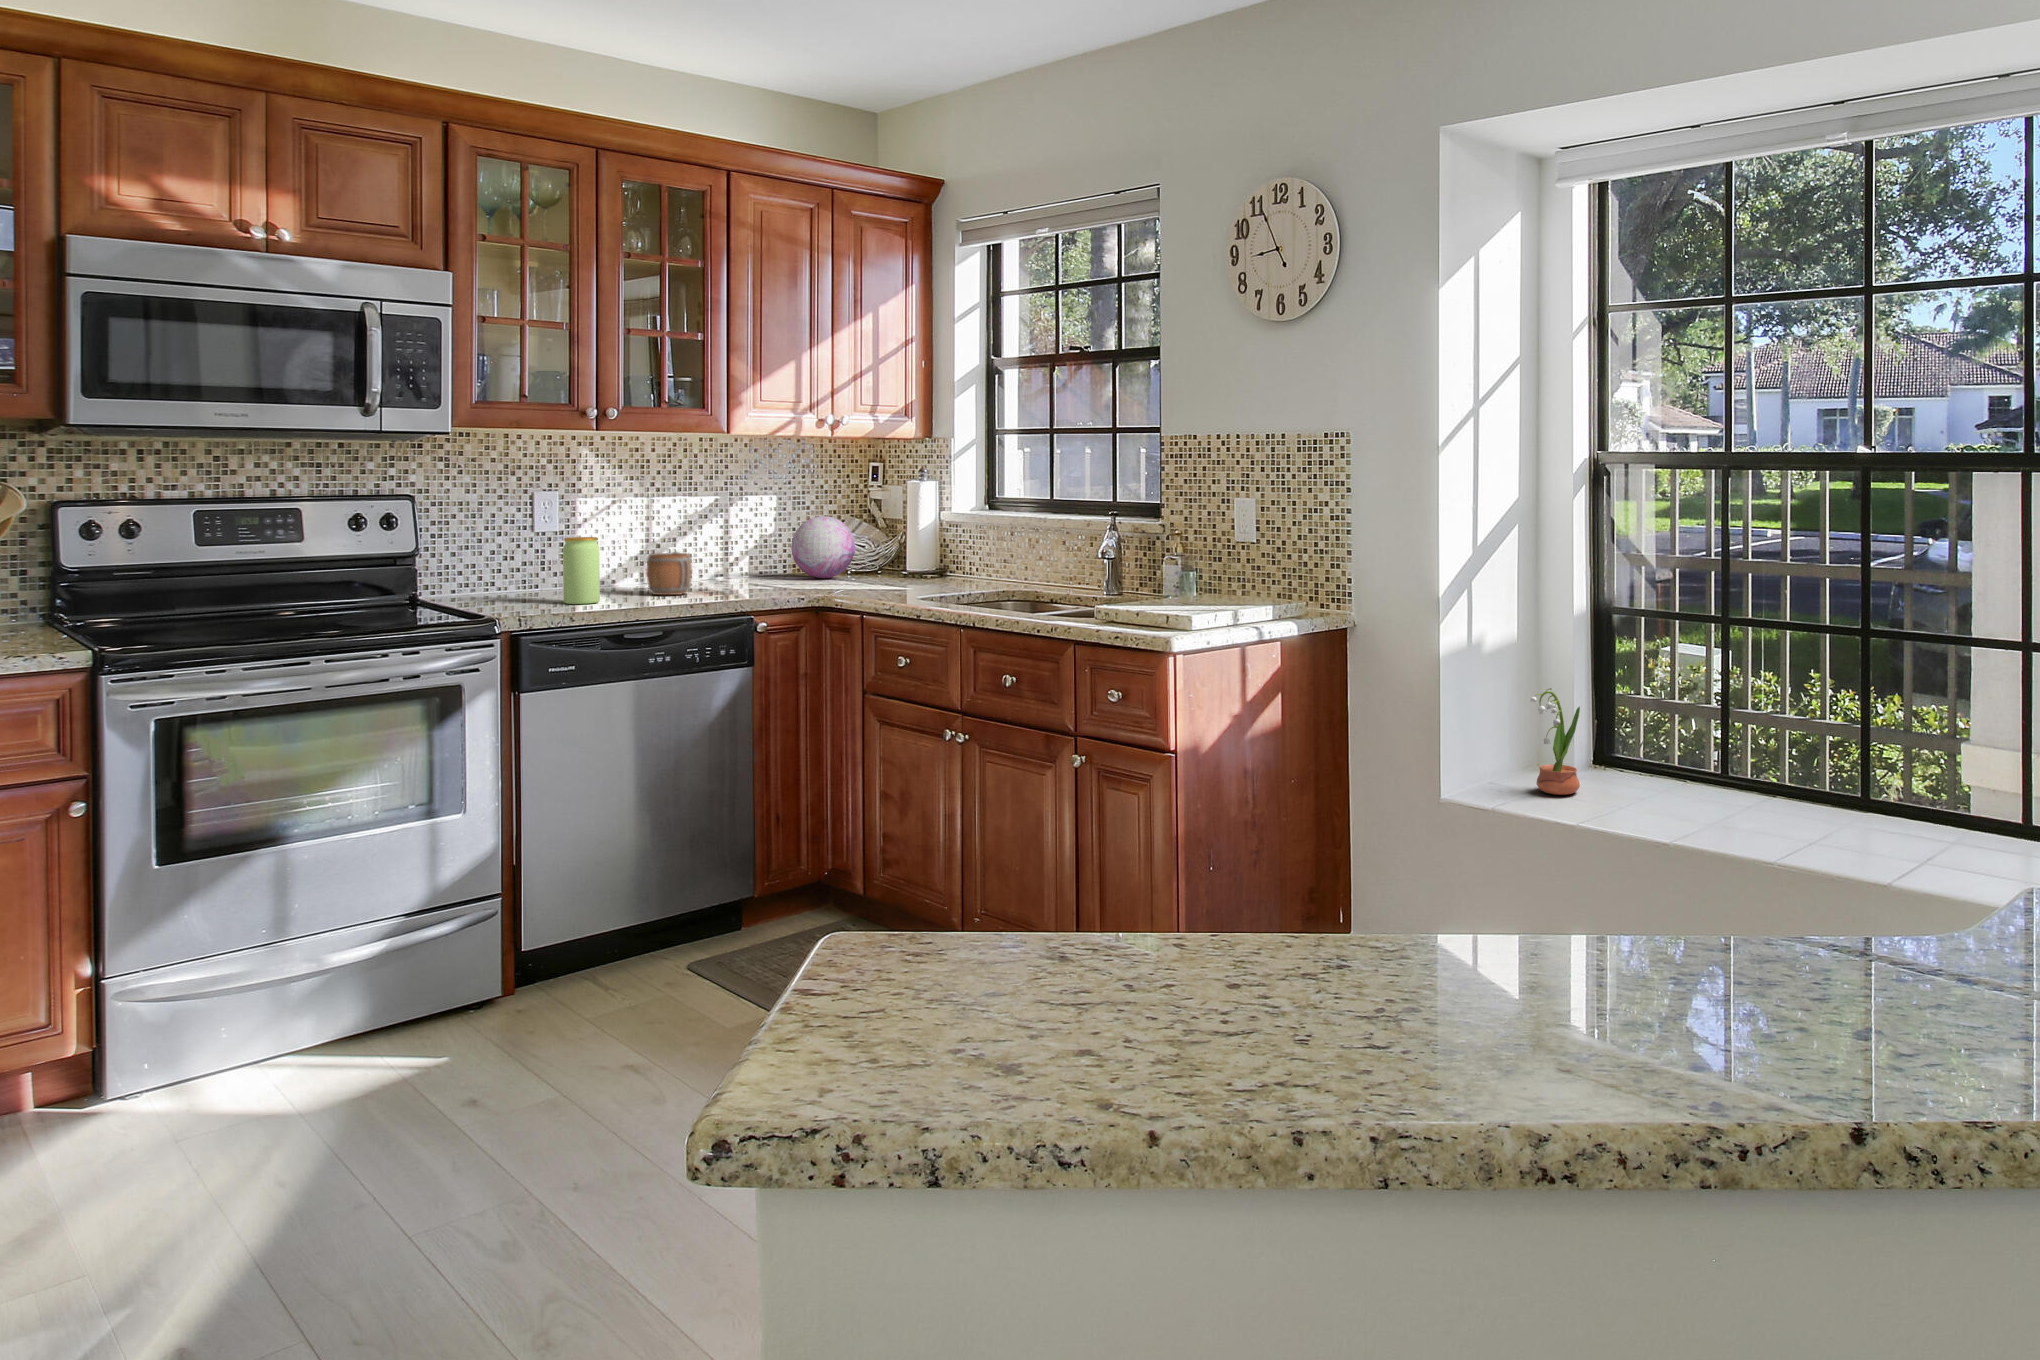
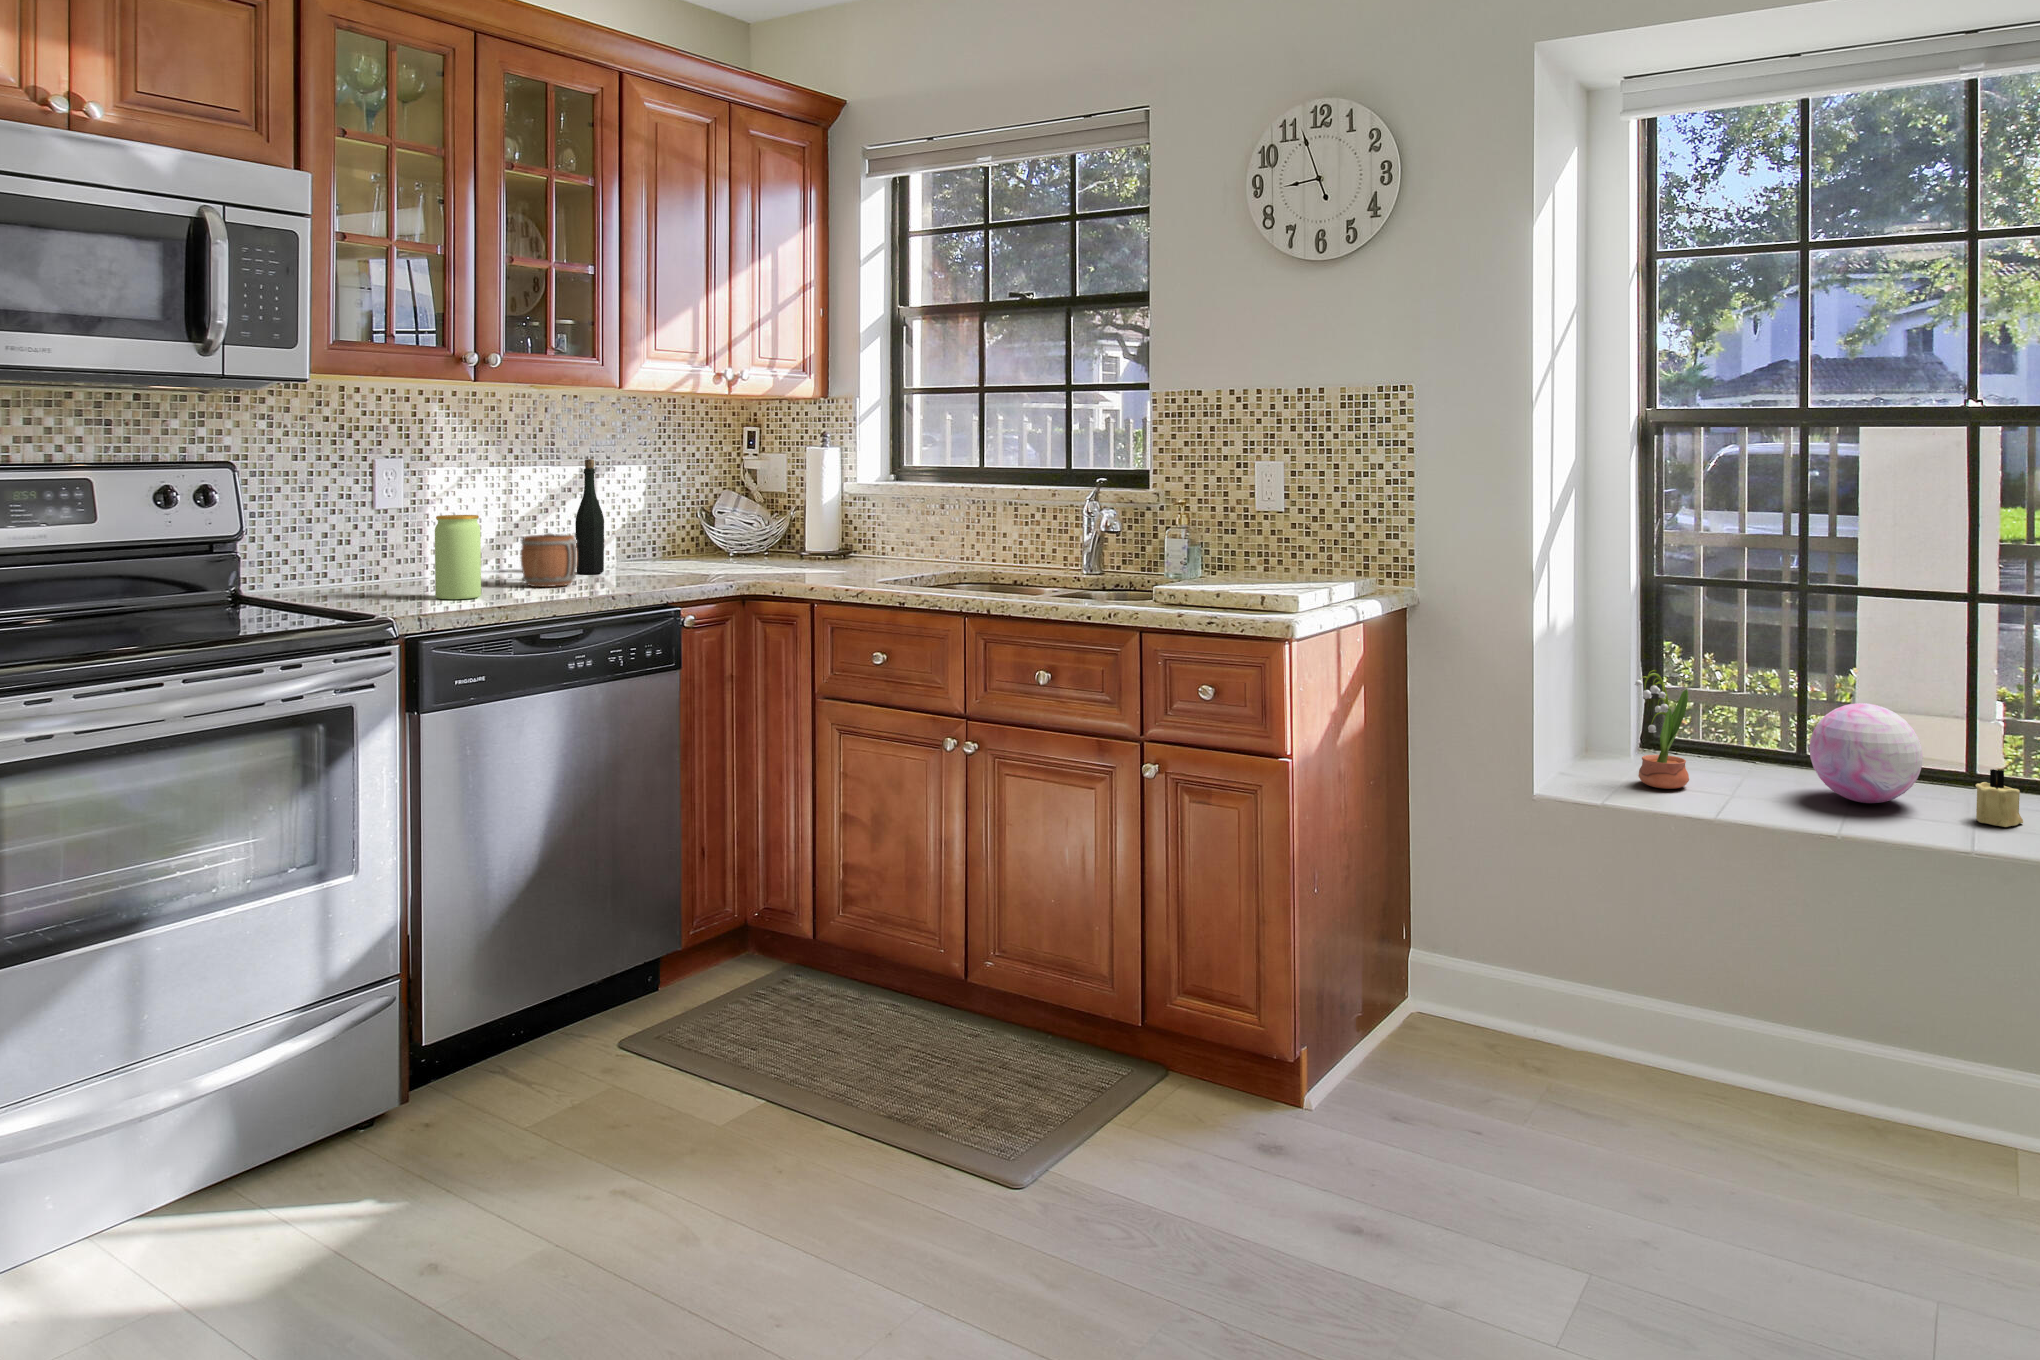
bottle: none [708,491,733,585] -> present [575,459,604,574]
decorative orb: present [791,516,855,578] -> present [1809,703,1923,803]
candle: none [1802,786,1843,839] -> present [1976,769,2023,827]

